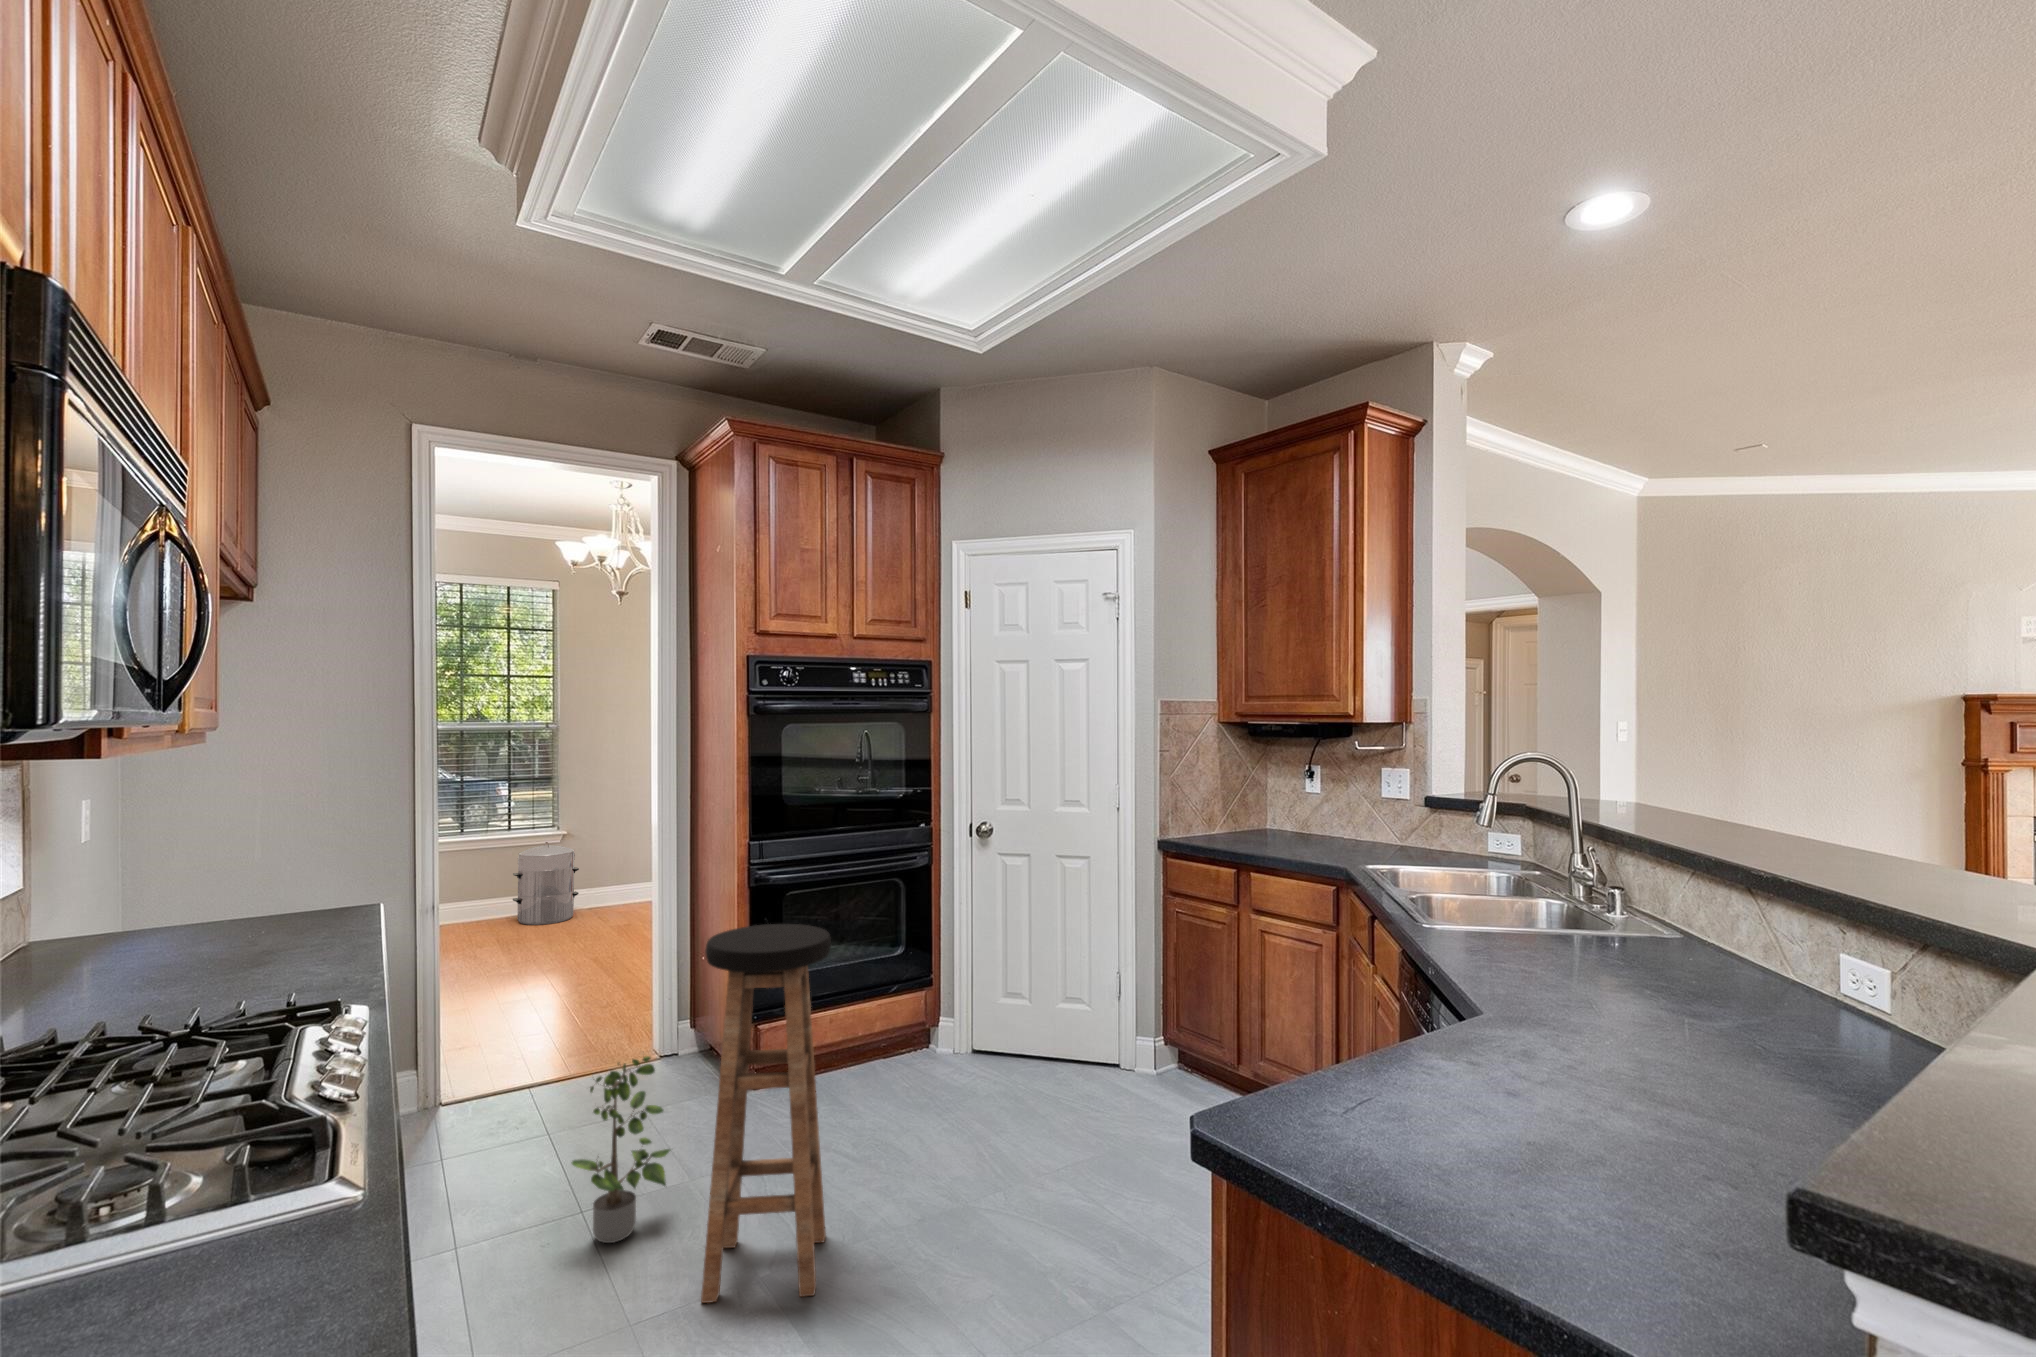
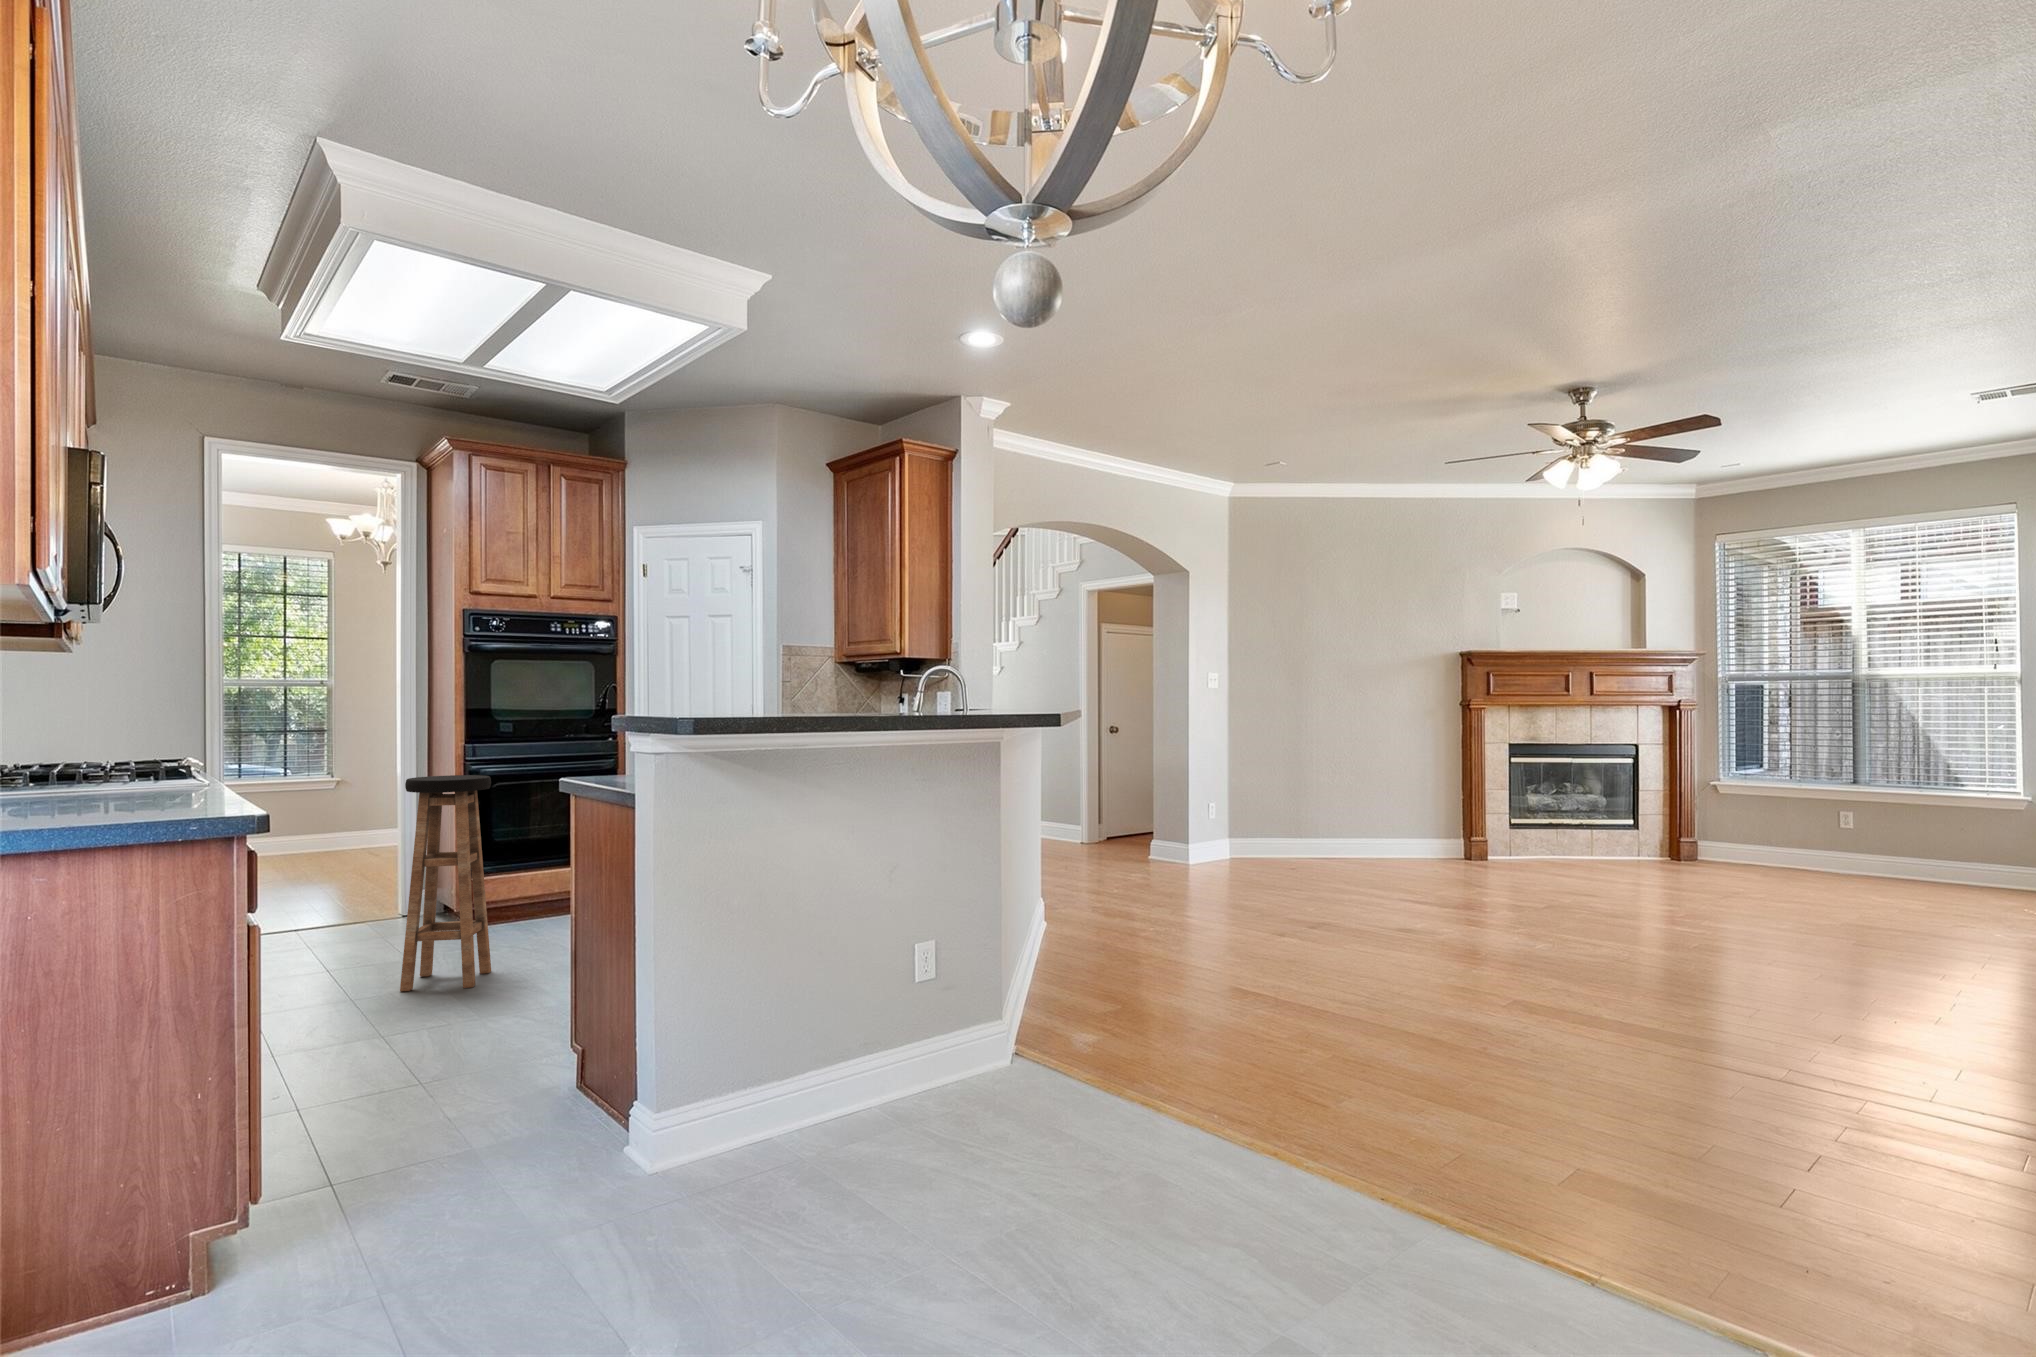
waste bin: present [513,842,579,925] -> none [289,786,352,858]
potted plant: present [572,1056,671,1243] -> none [319,861,393,978]

